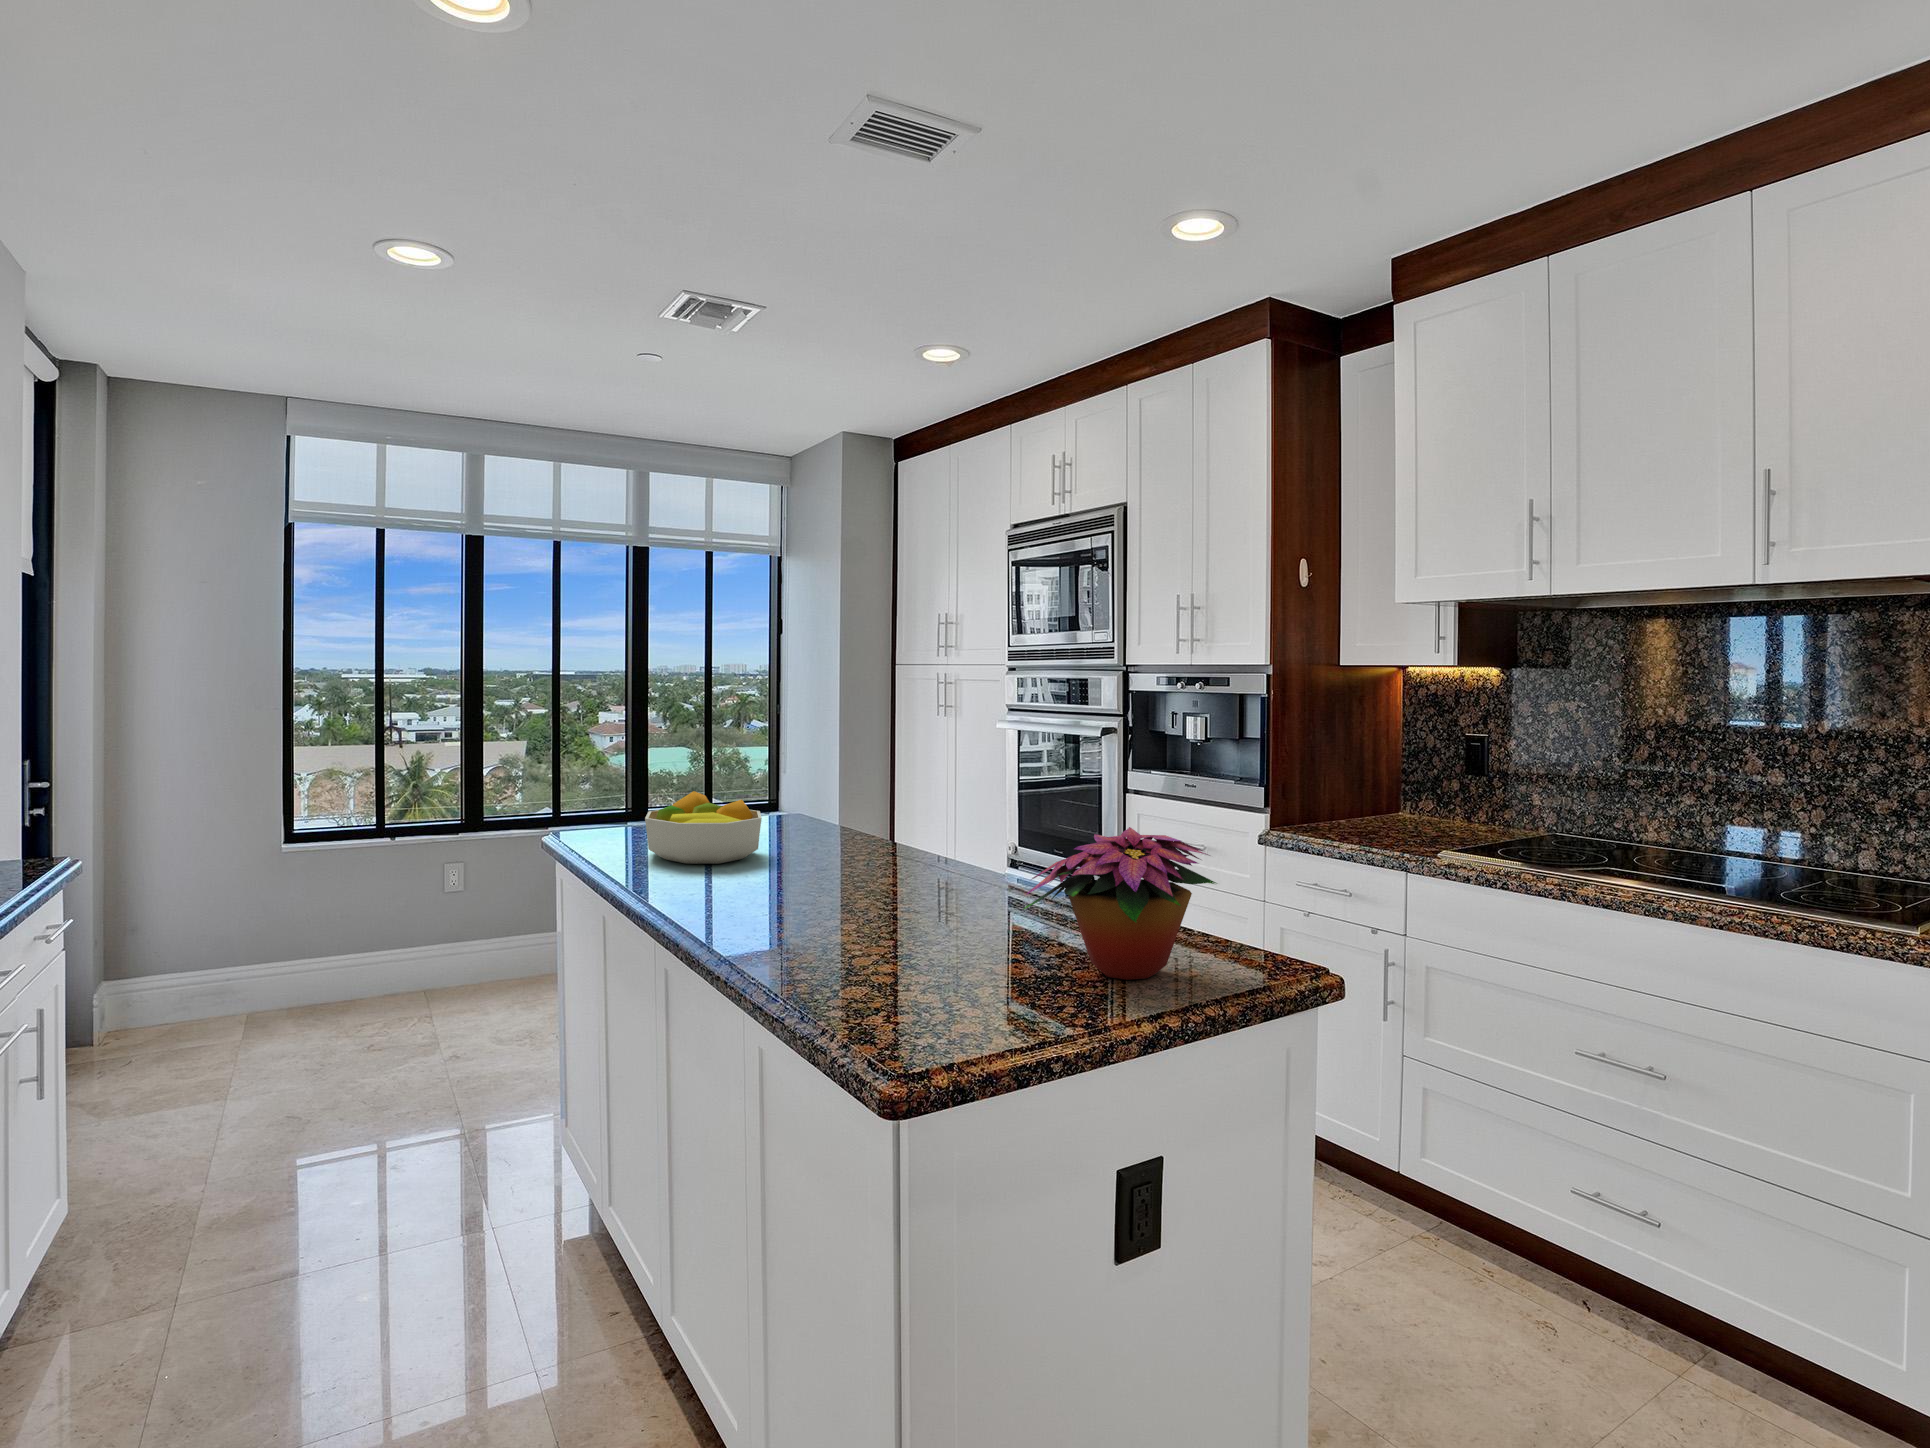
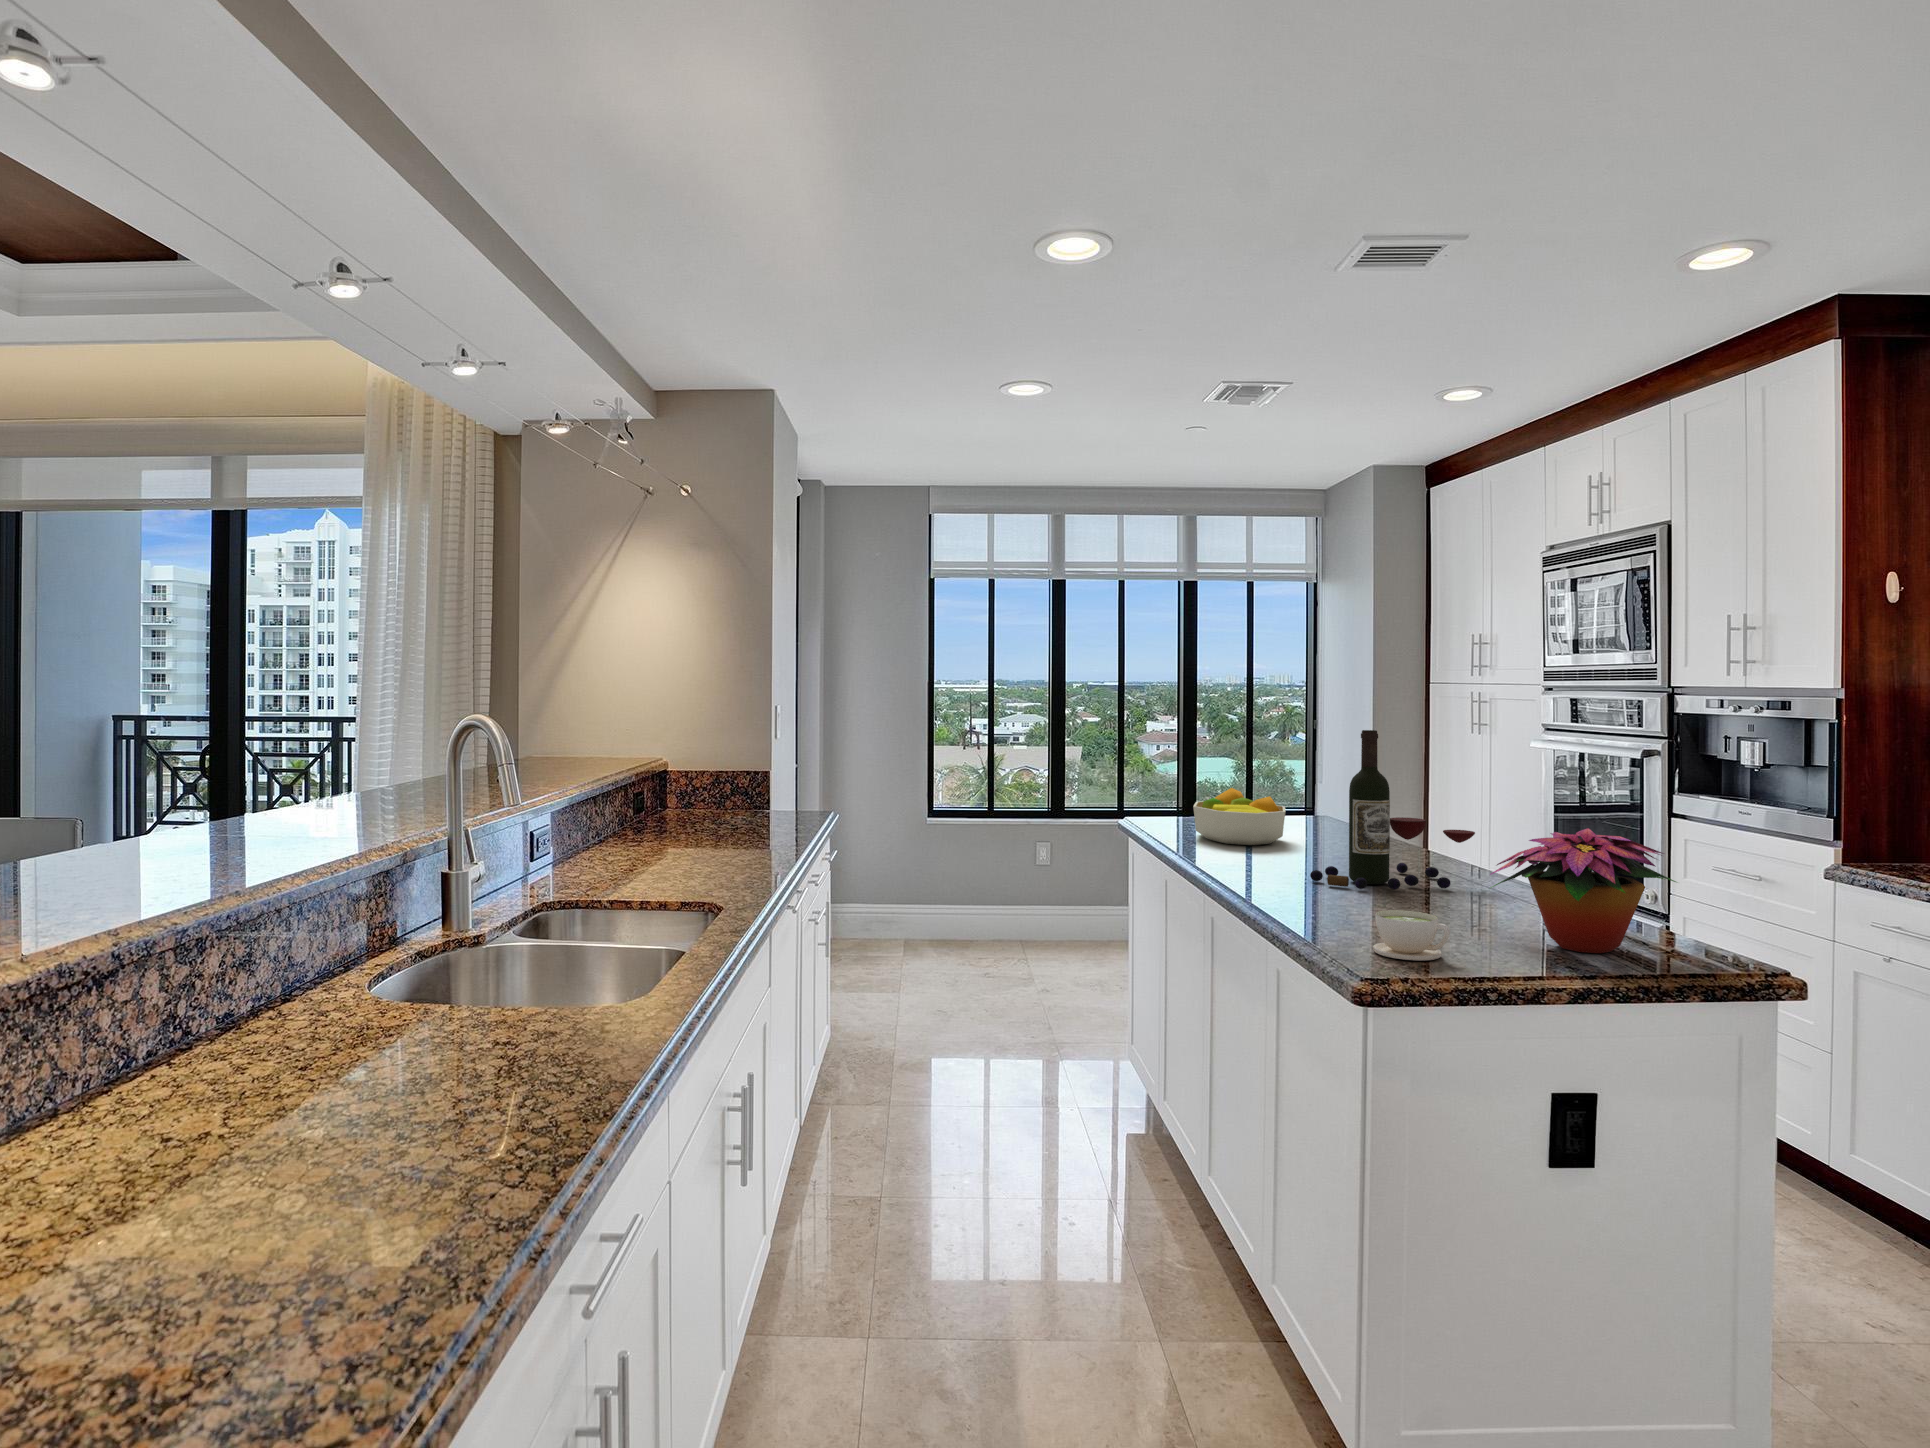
wine bottle: none [799,715,989,916] -> present [1310,730,1475,890]
coffee cup: none [899,956,995,1028] -> present [1373,910,1450,961]

